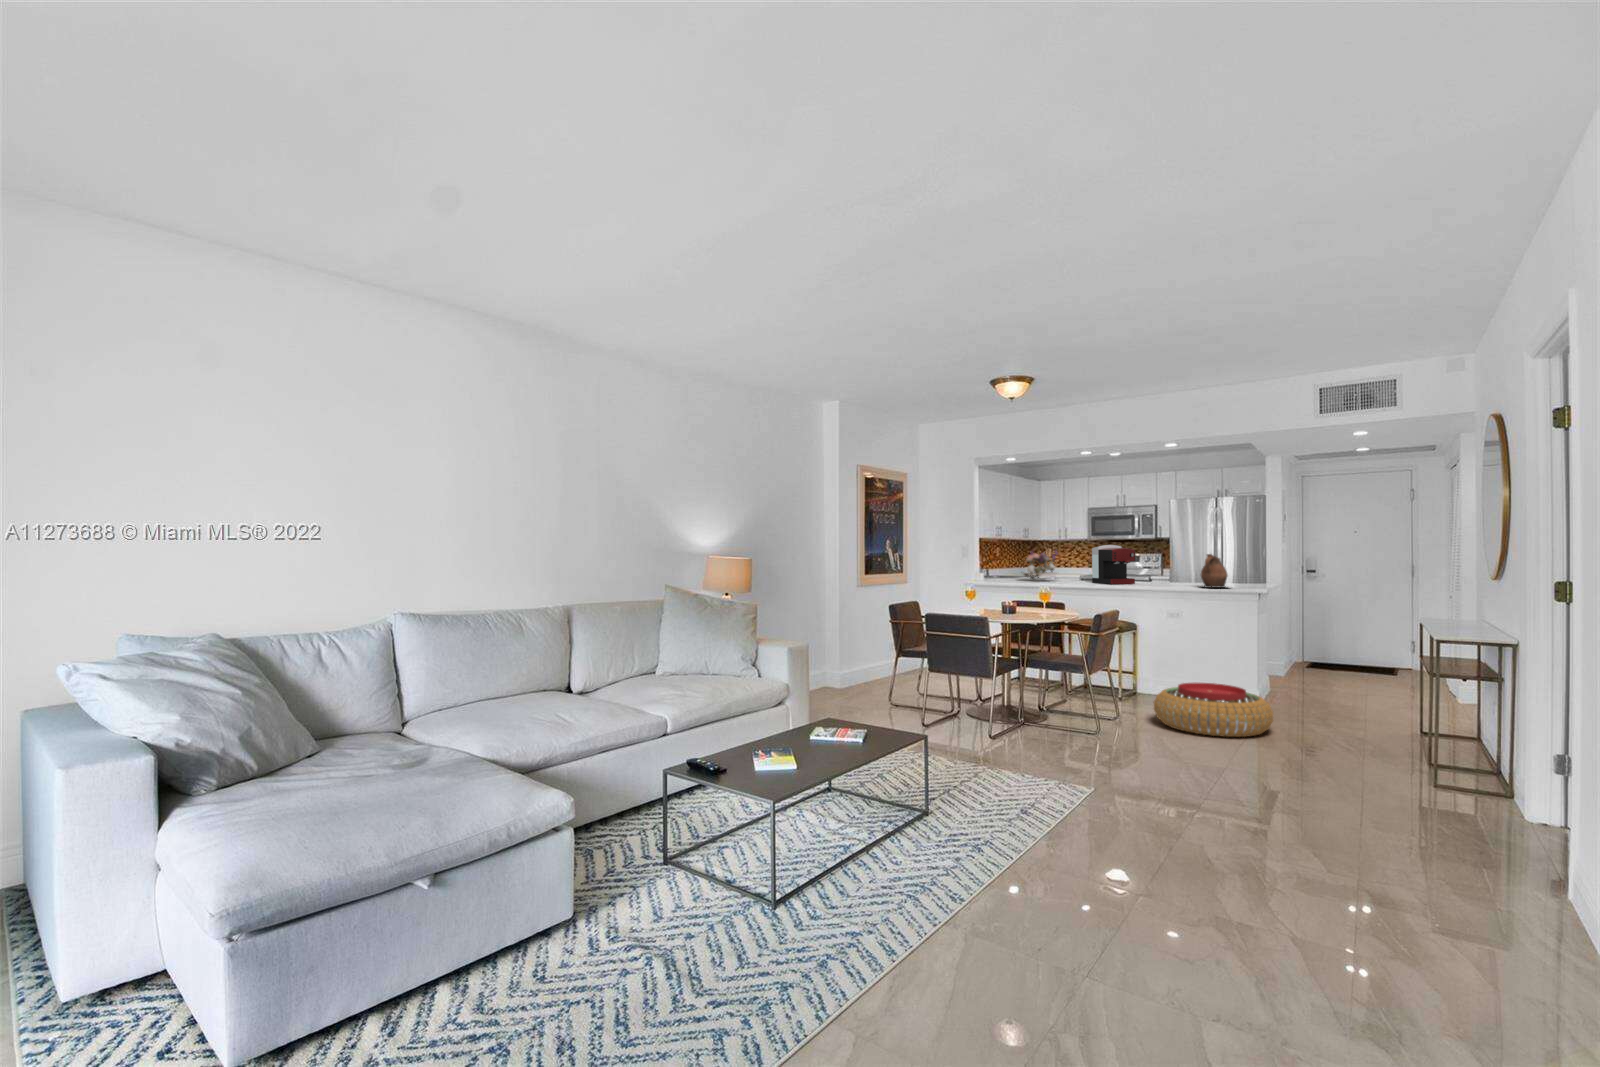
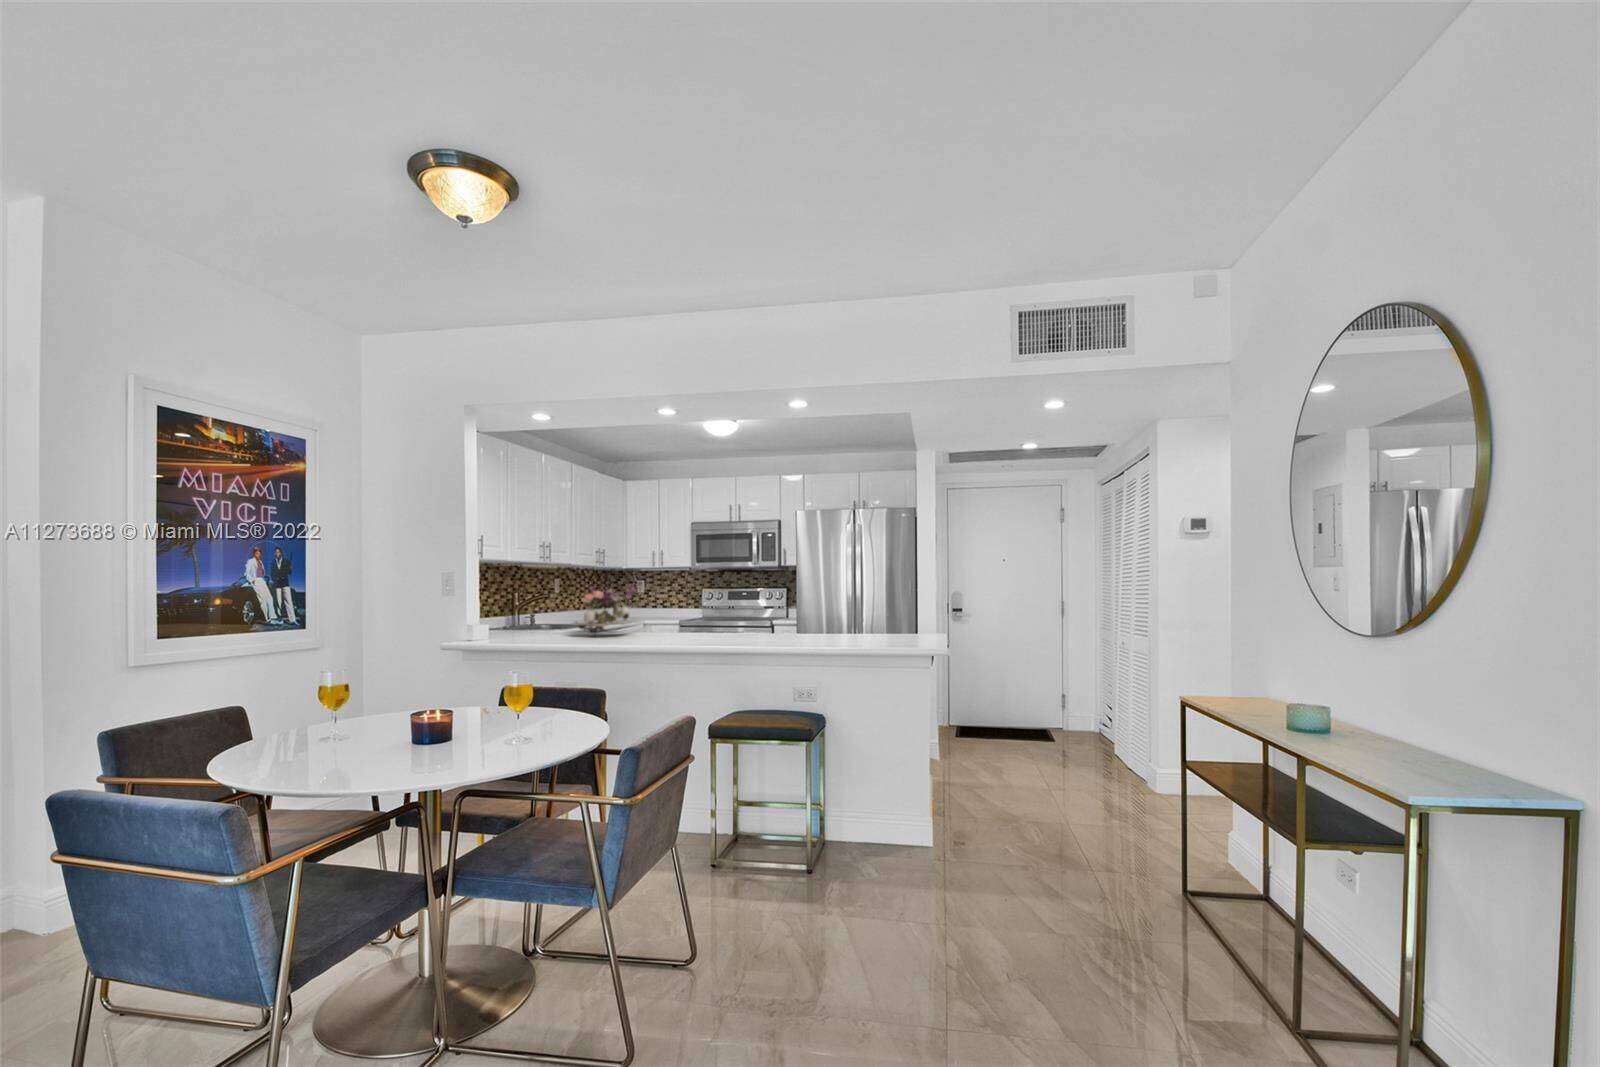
coffee maker: present [1092,545,1135,584] -> none [685,576,750,641]
ceramic pitcher: present [1201,554,1228,588] -> none [838,591,889,645]
pouf: present [1154,683,1273,737] -> none [774,839,984,981]

